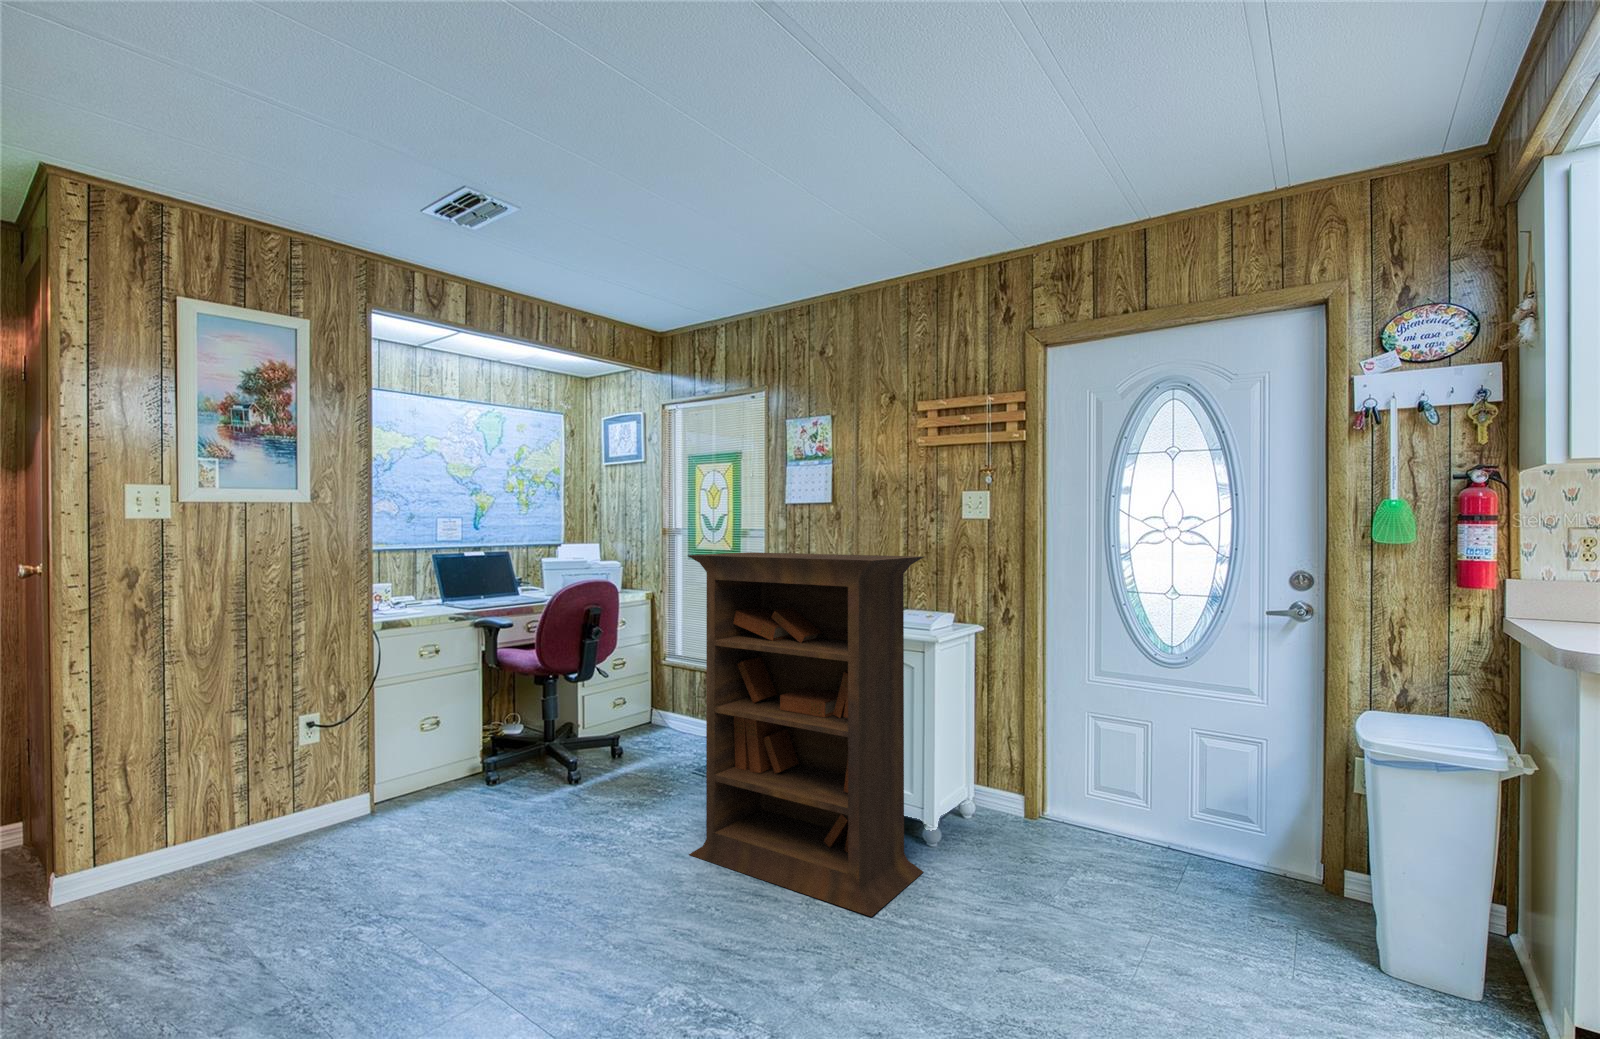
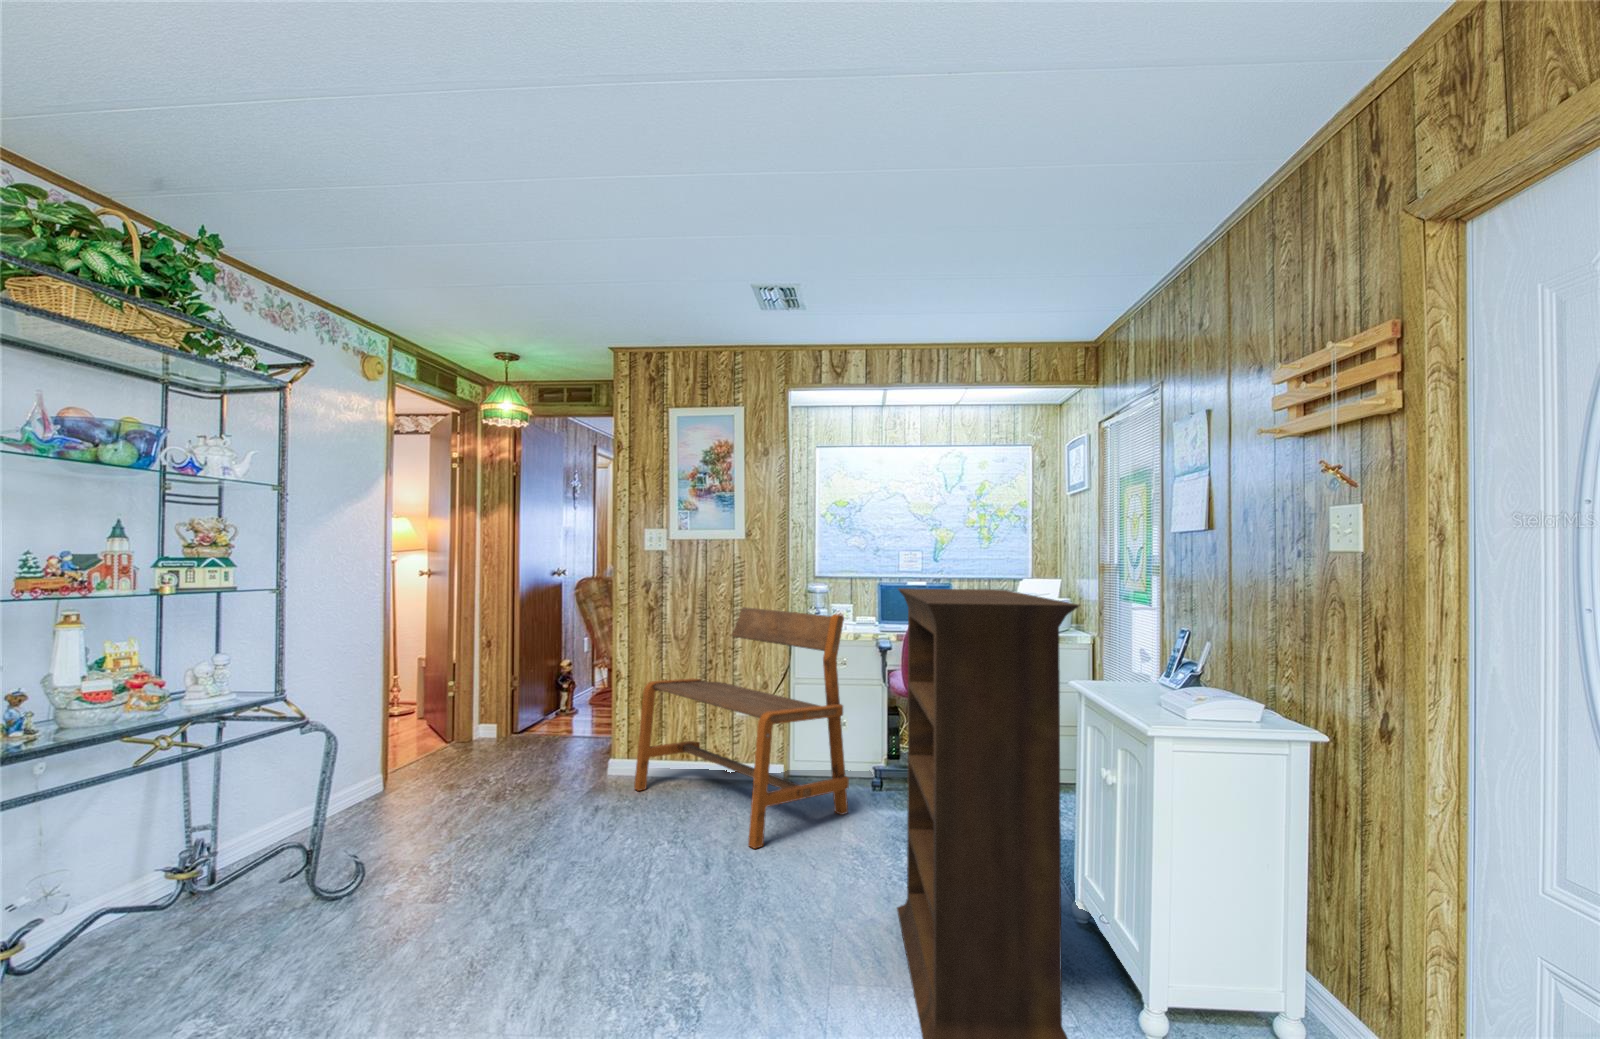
bench: none [154,592,515,899] -> present [634,607,849,849]

